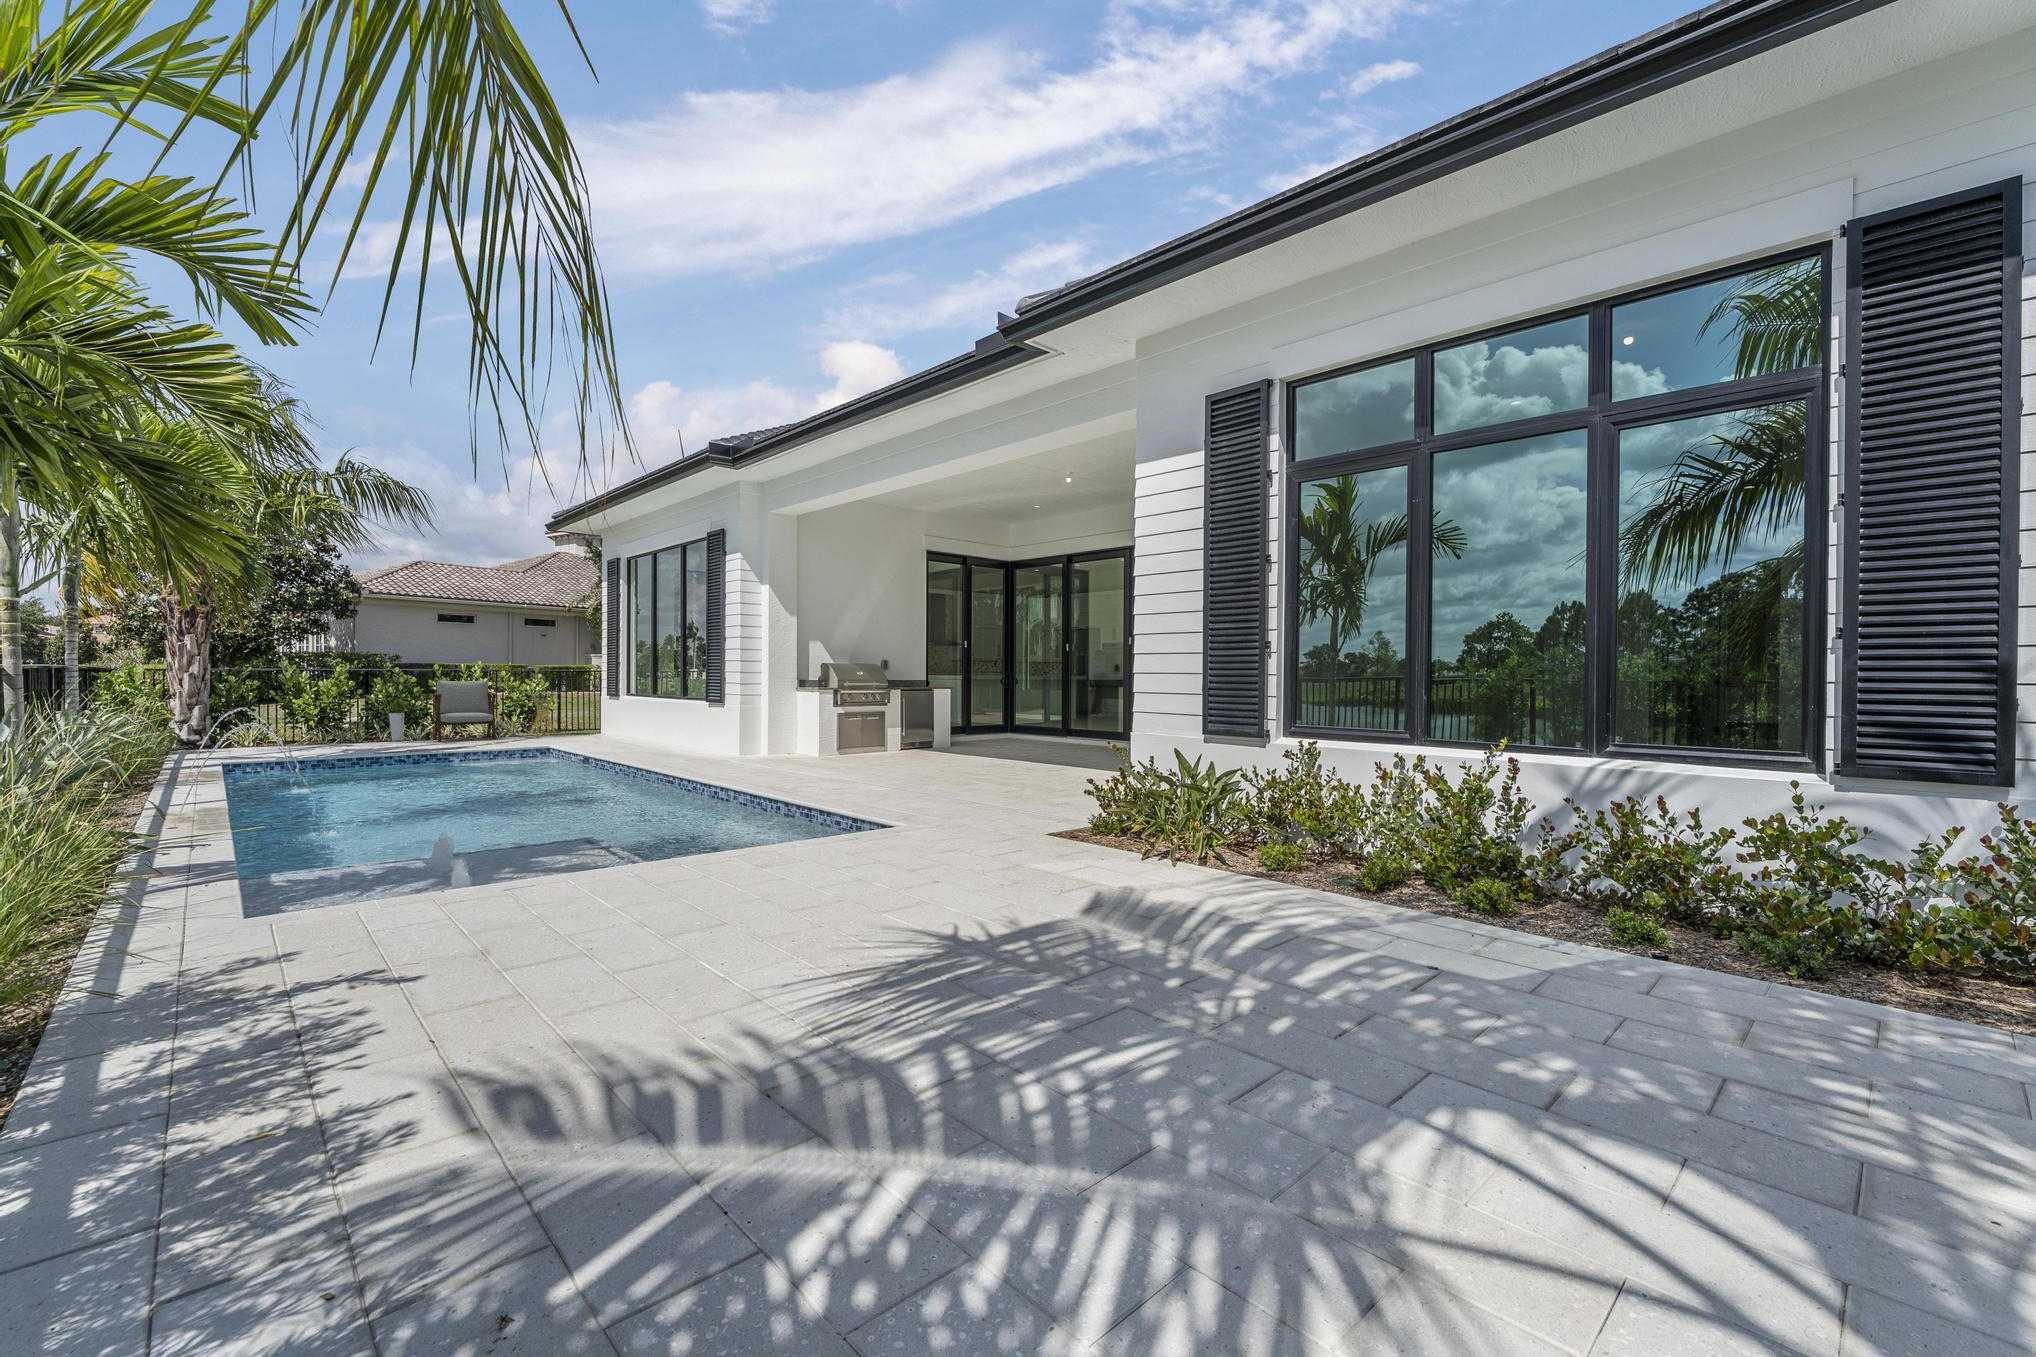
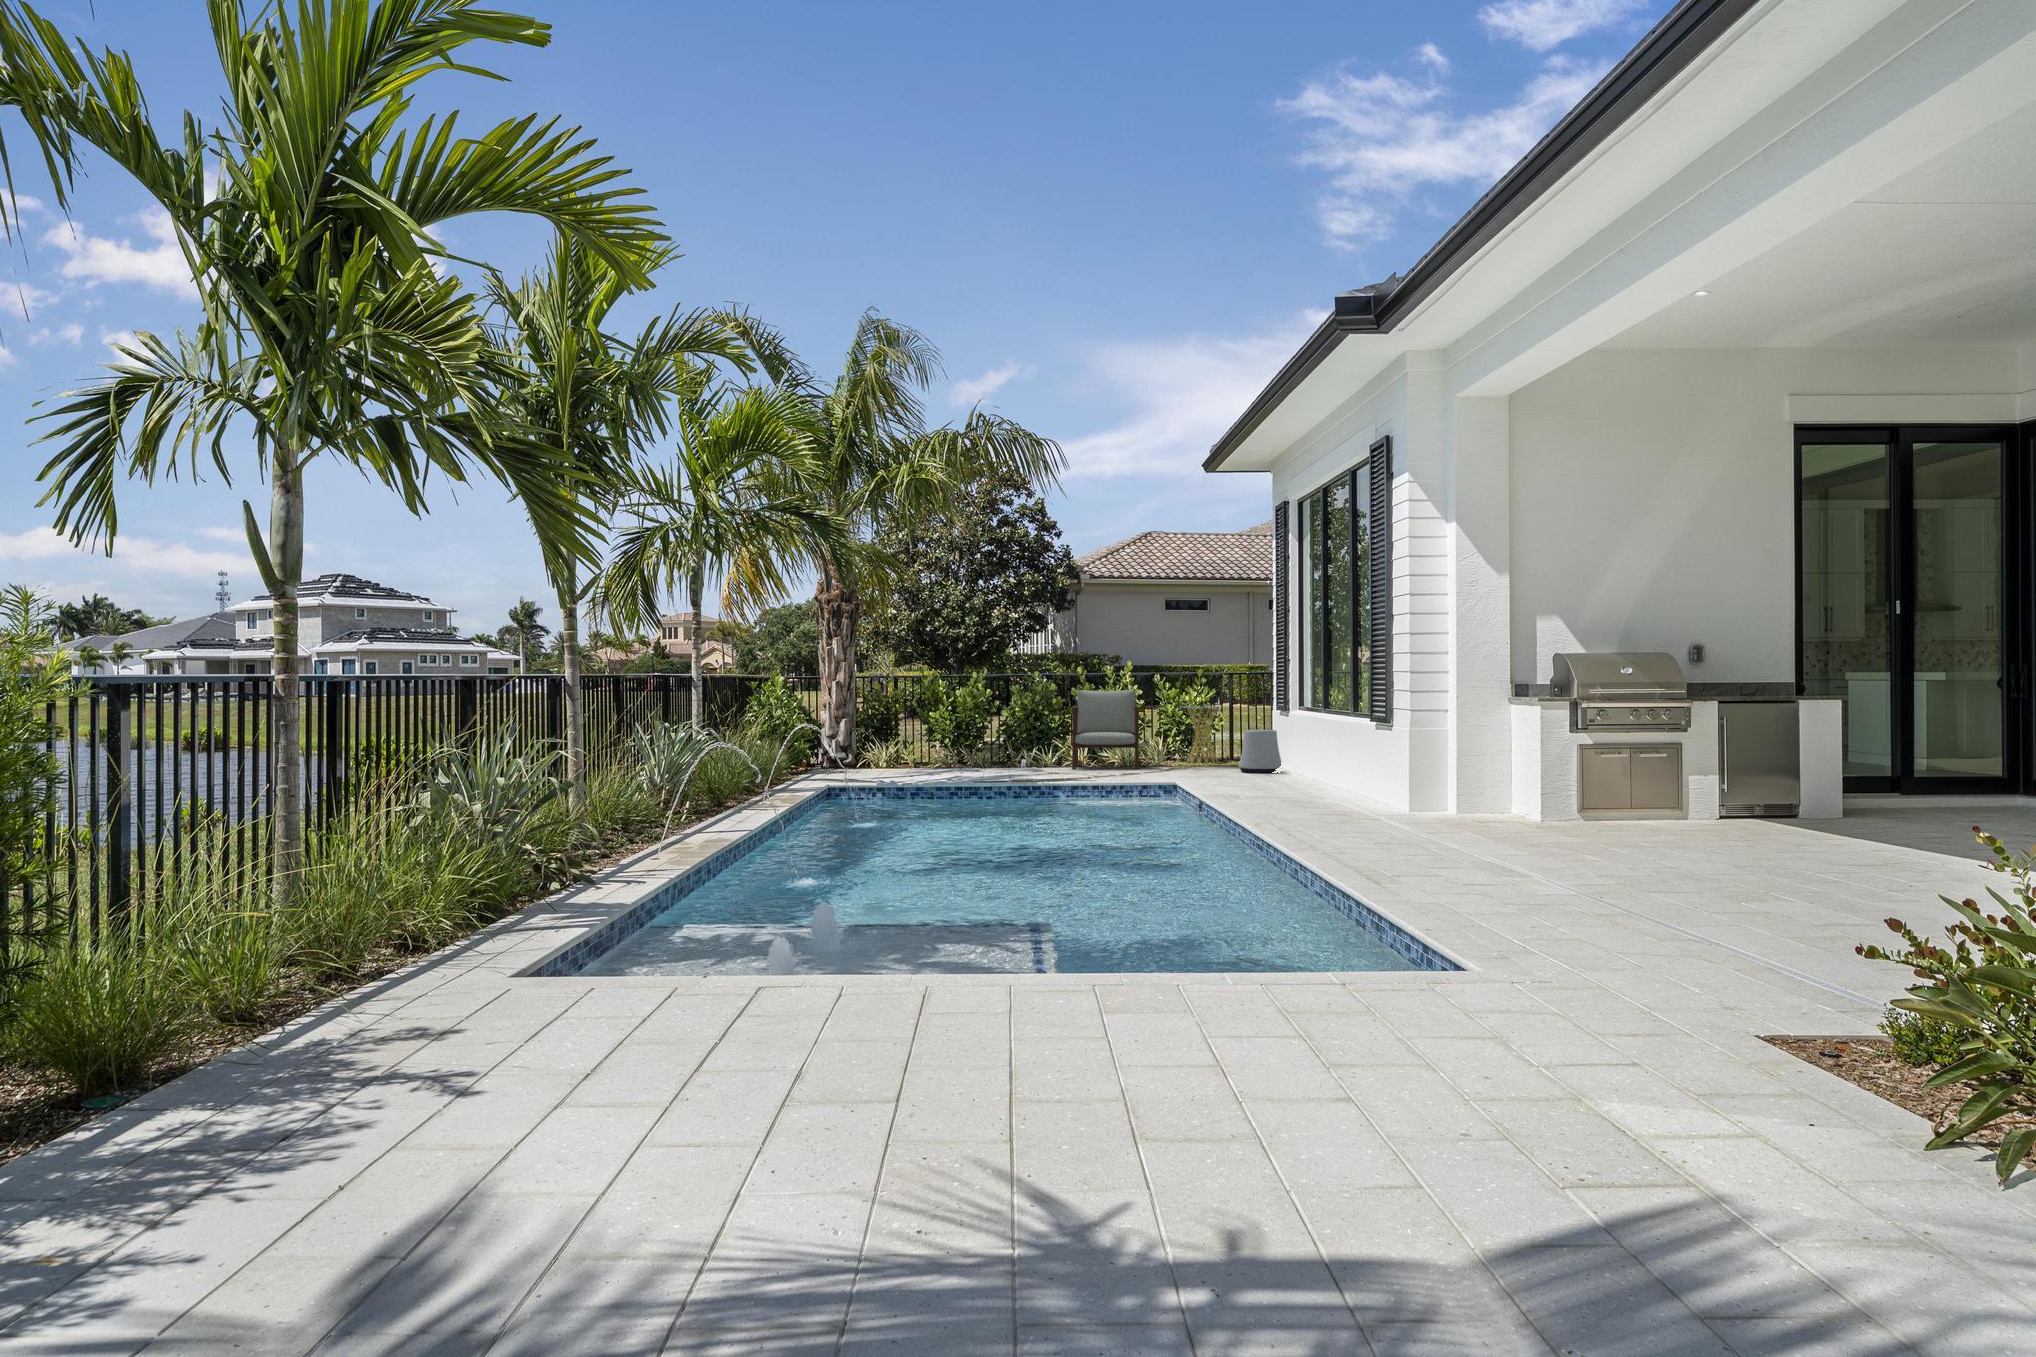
planter: present [388,697,407,741] -> none [1022,709,1047,766]
stool: none [580,708,613,738] -> present [1239,730,1281,773]

